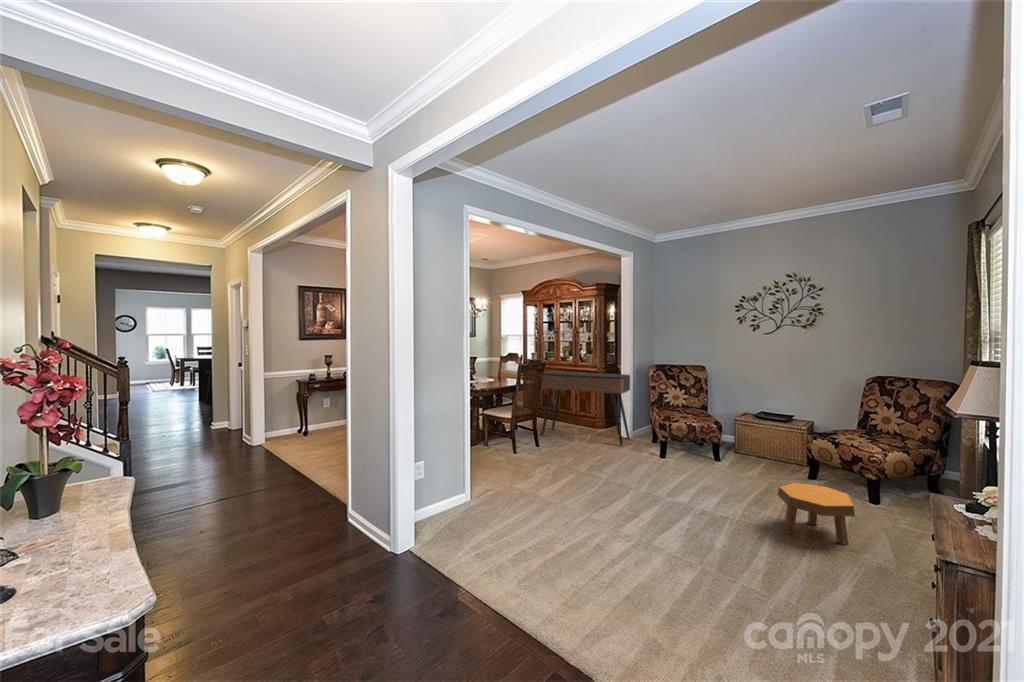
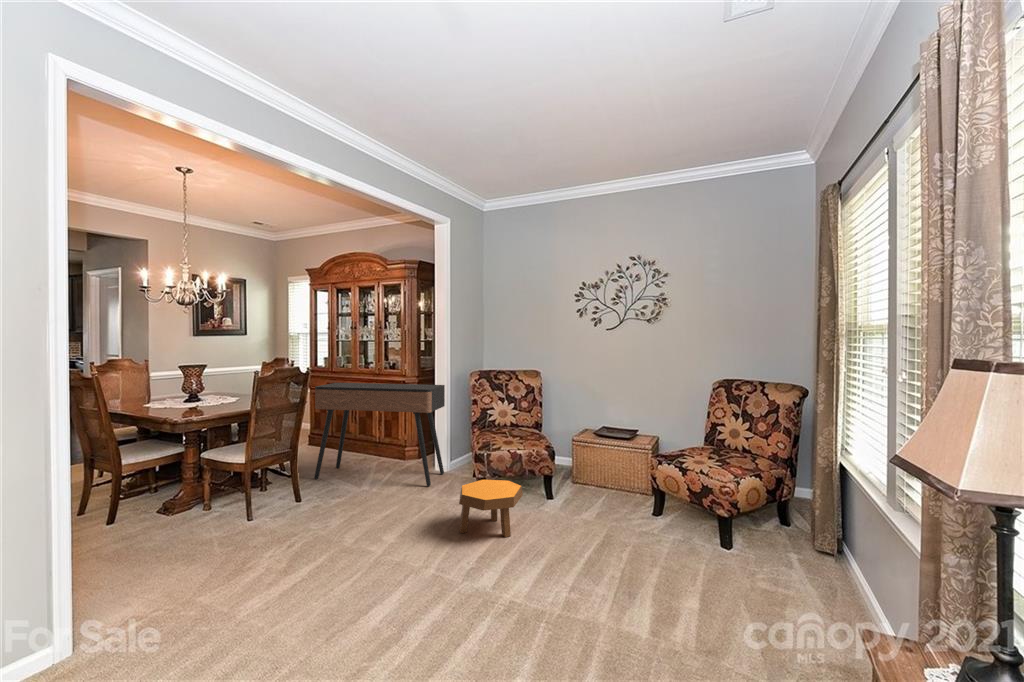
footstool: present [777,483,855,545] -> present [459,480,523,537]

